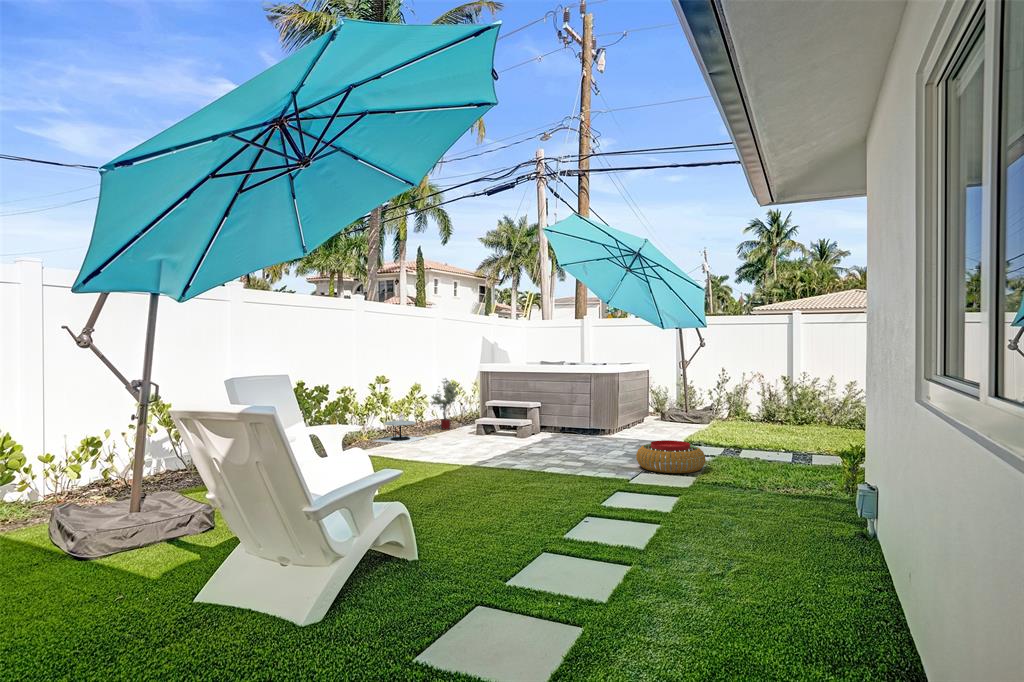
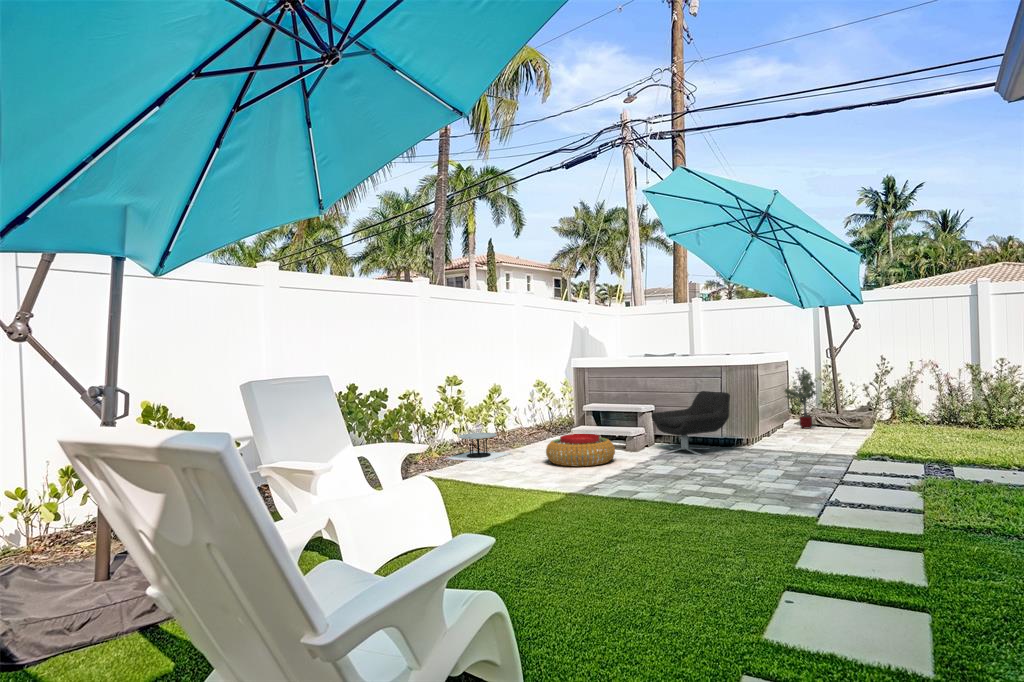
potted tree: present [430,379,458,429] -> present [785,367,817,428]
lounge chair: none [539,392,598,441] -> present [651,391,730,455]
pouf: present [636,440,705,473] -> present [546,434,615,467]

